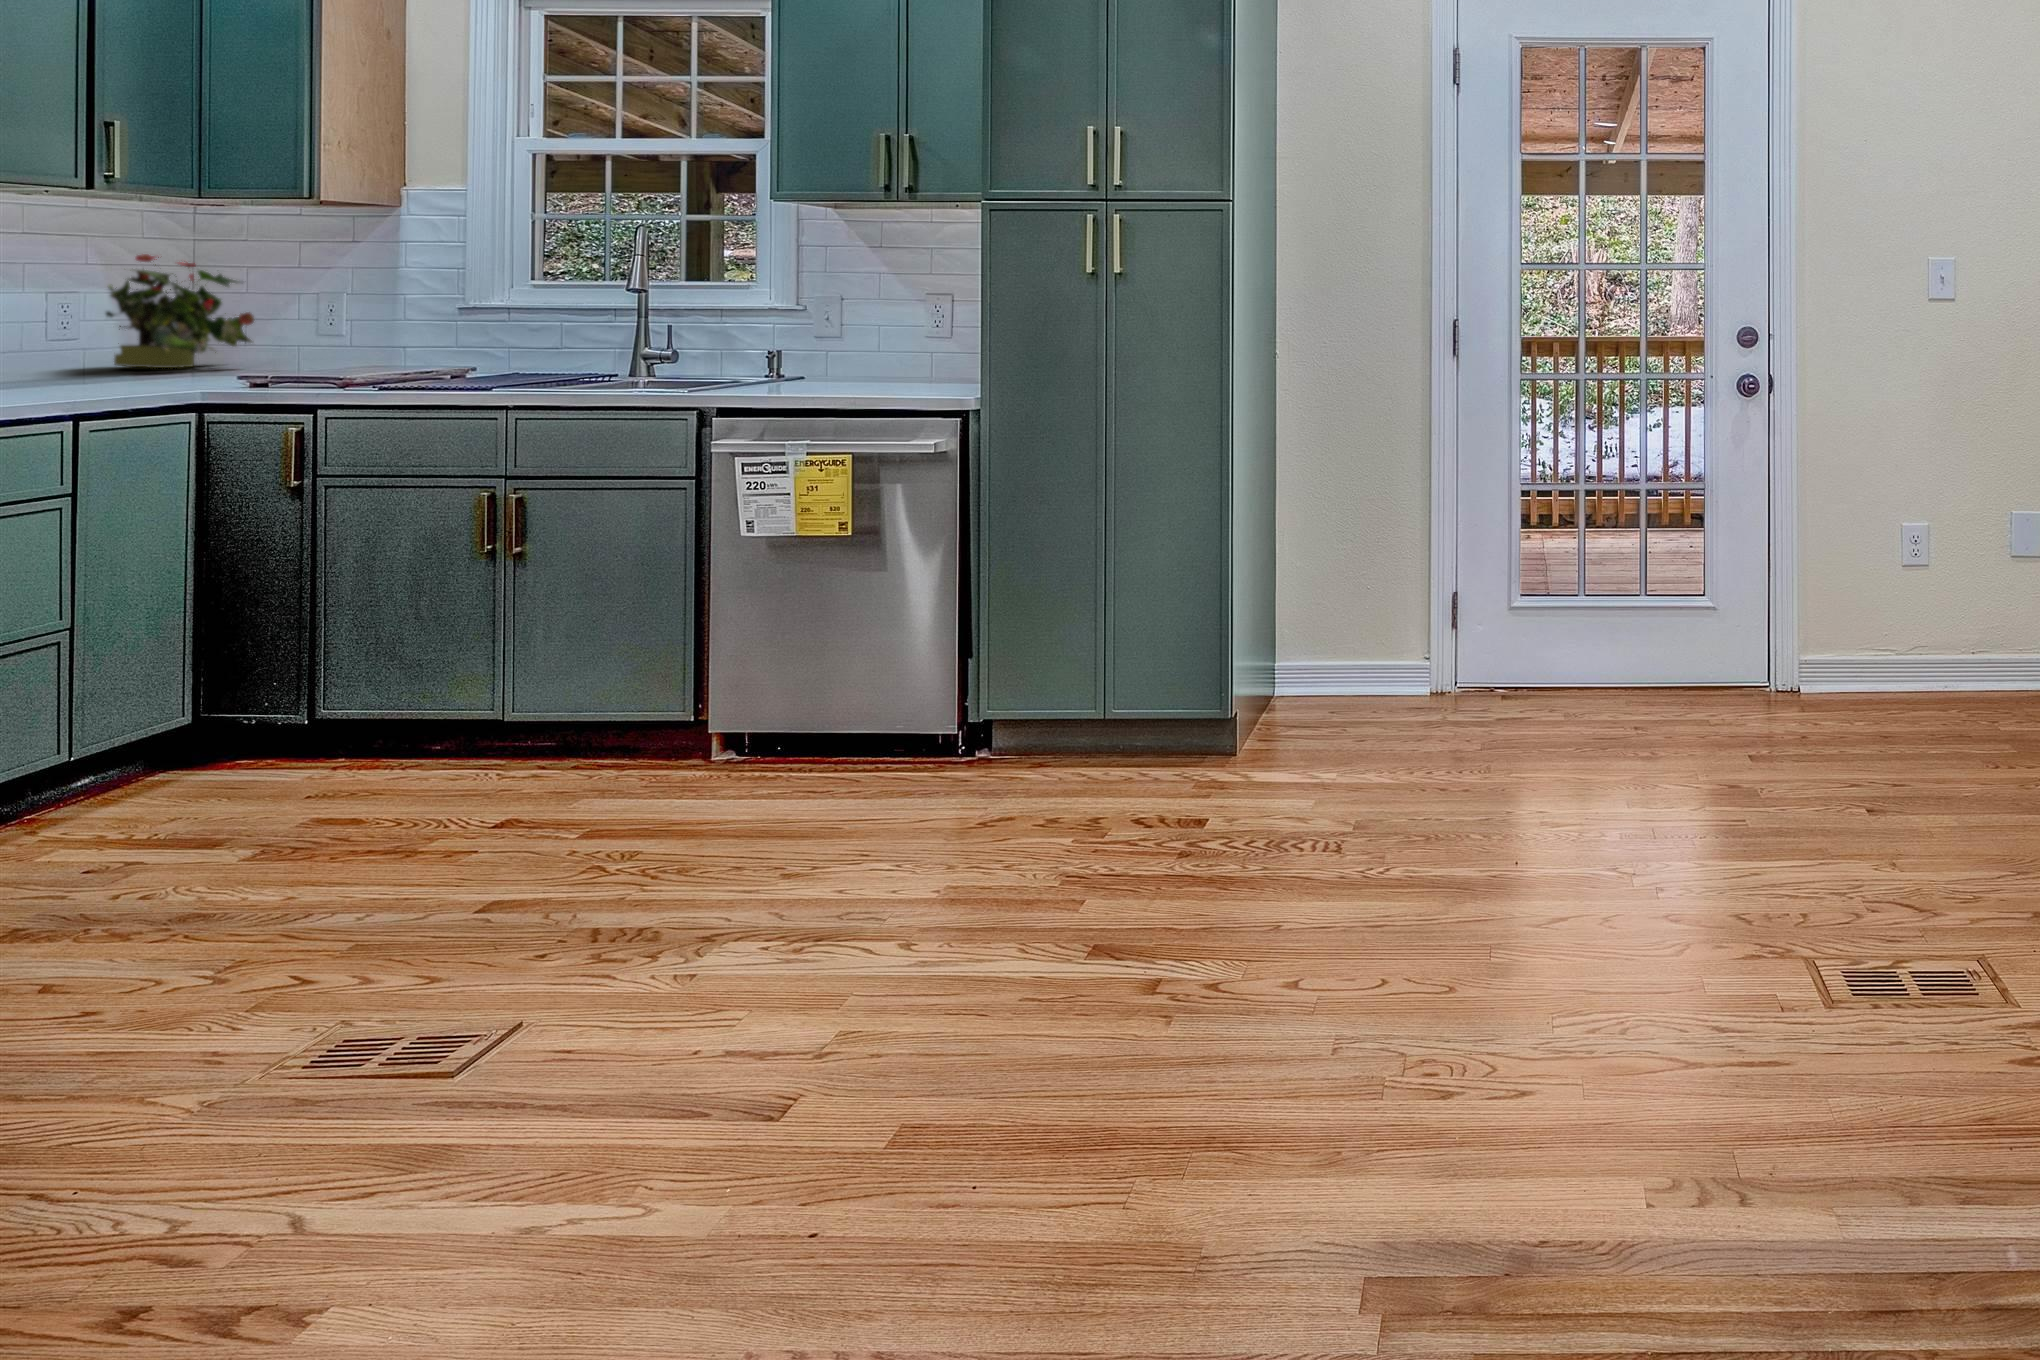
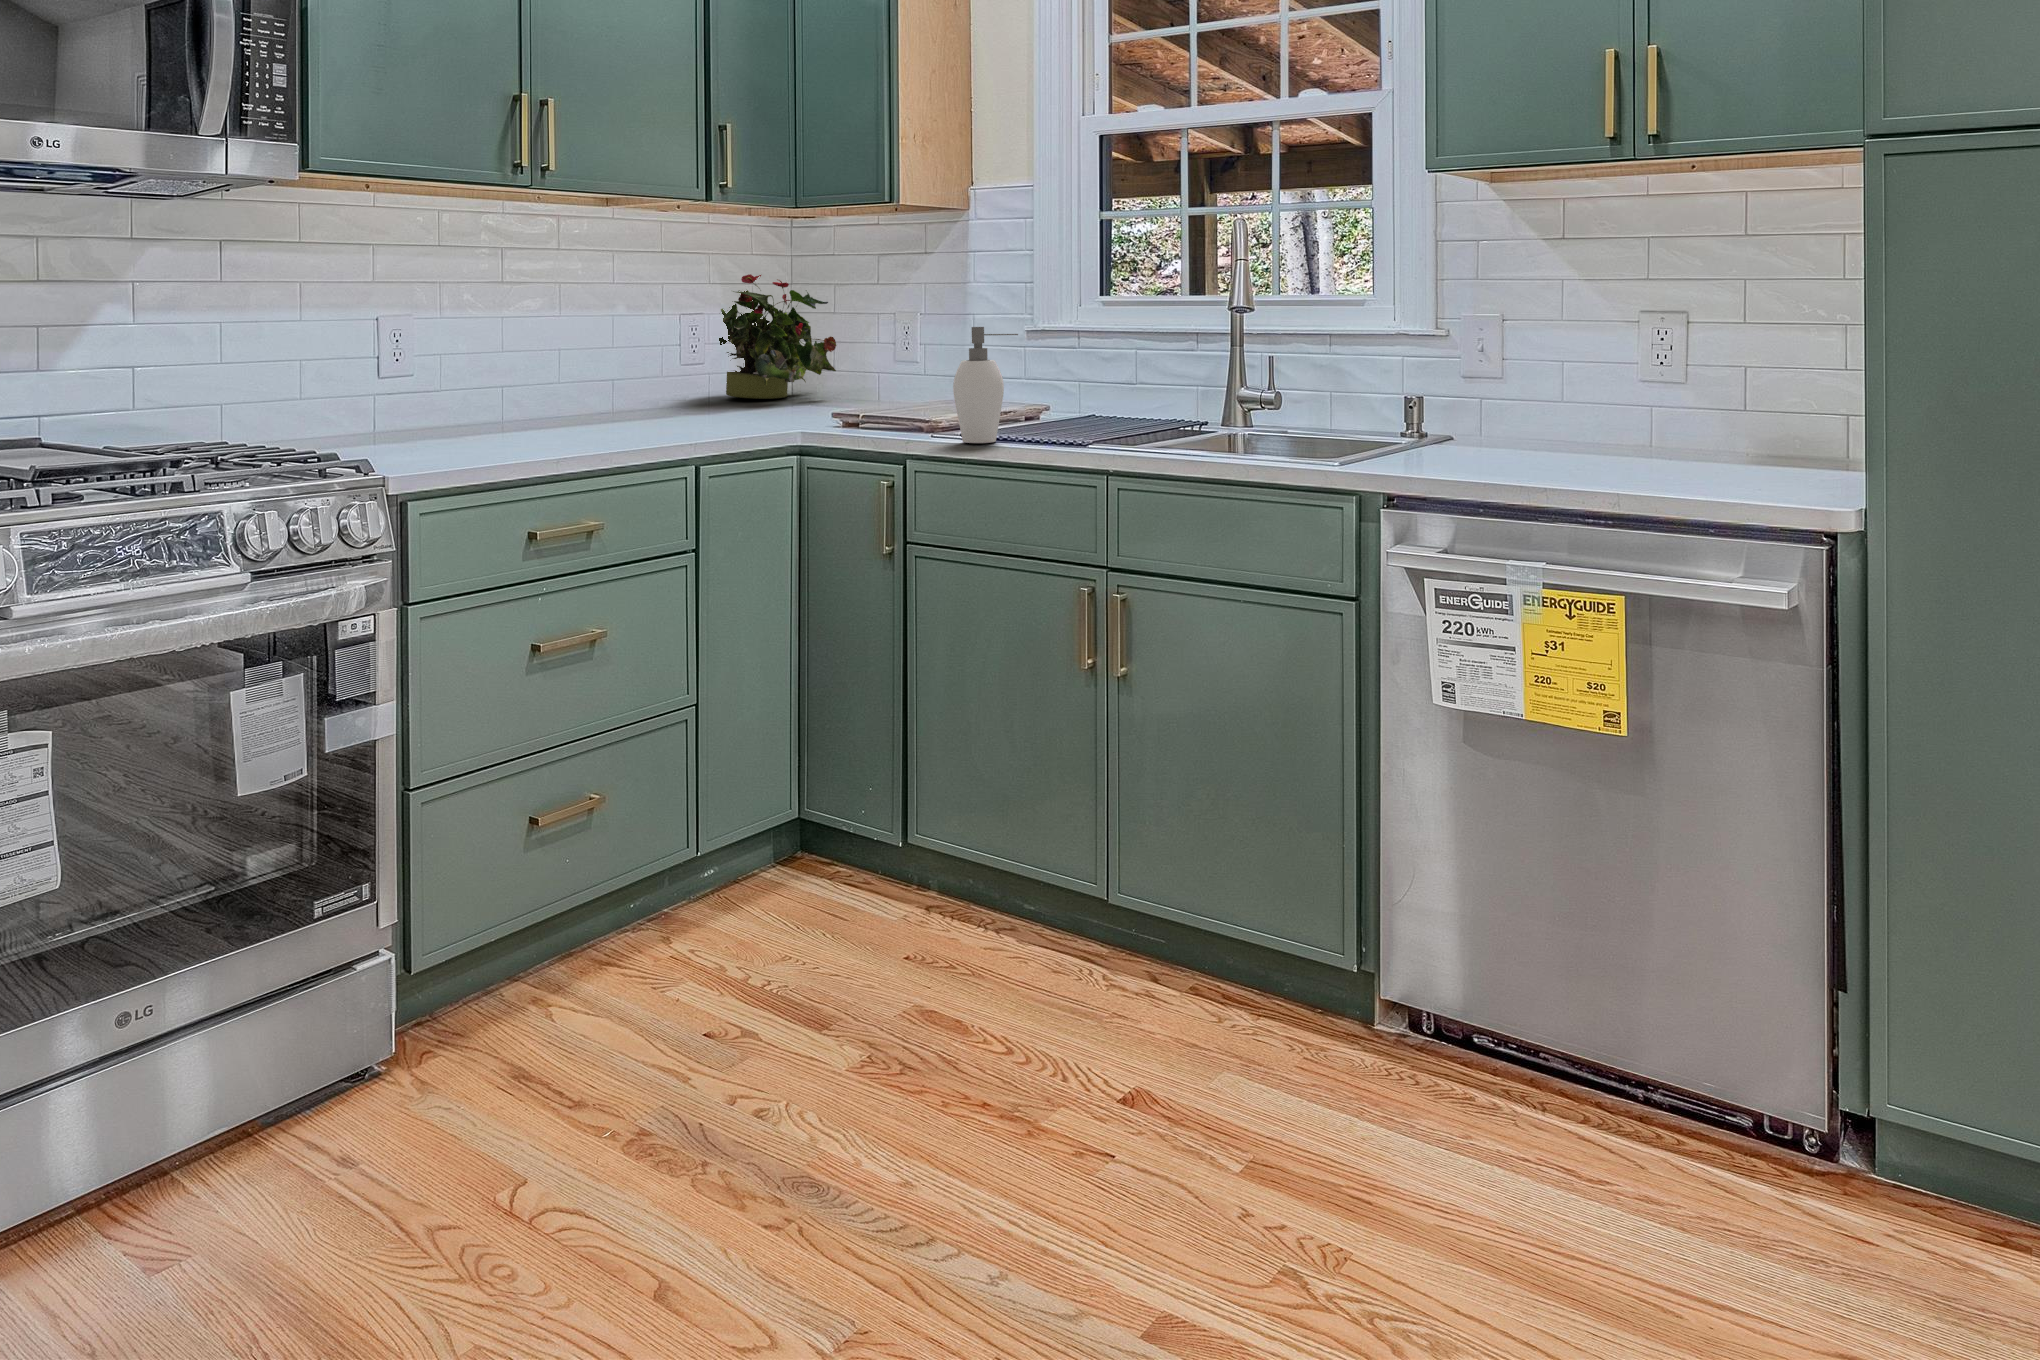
soap dispenser: none [369,300,435,390] -> present [953,327,1018,443]

